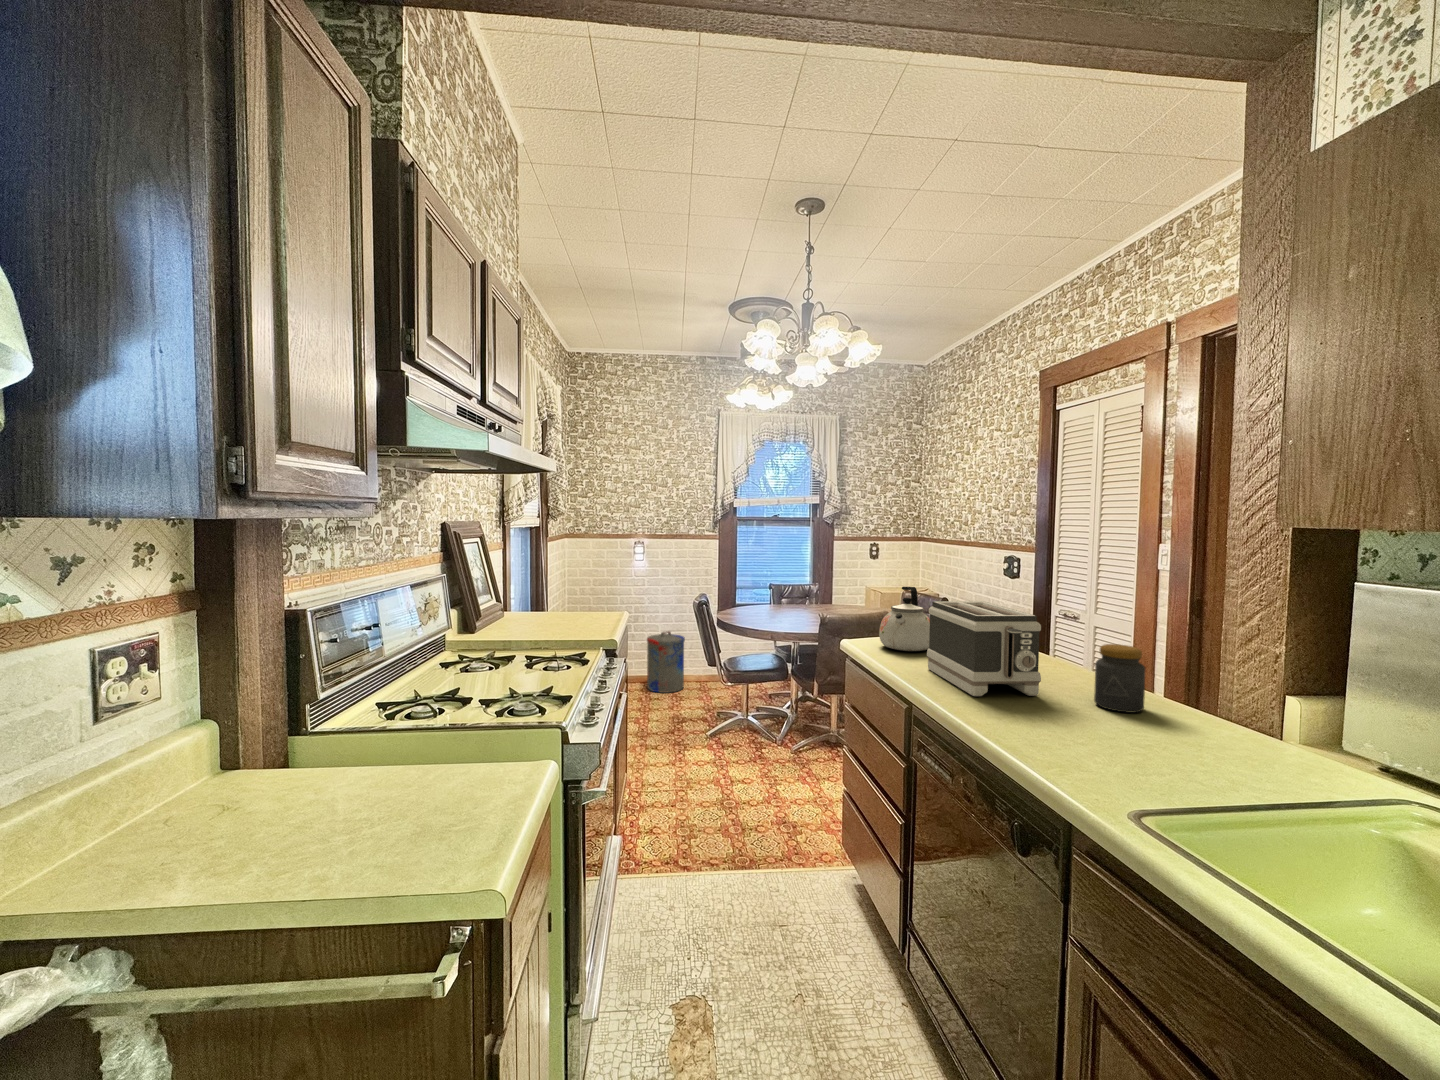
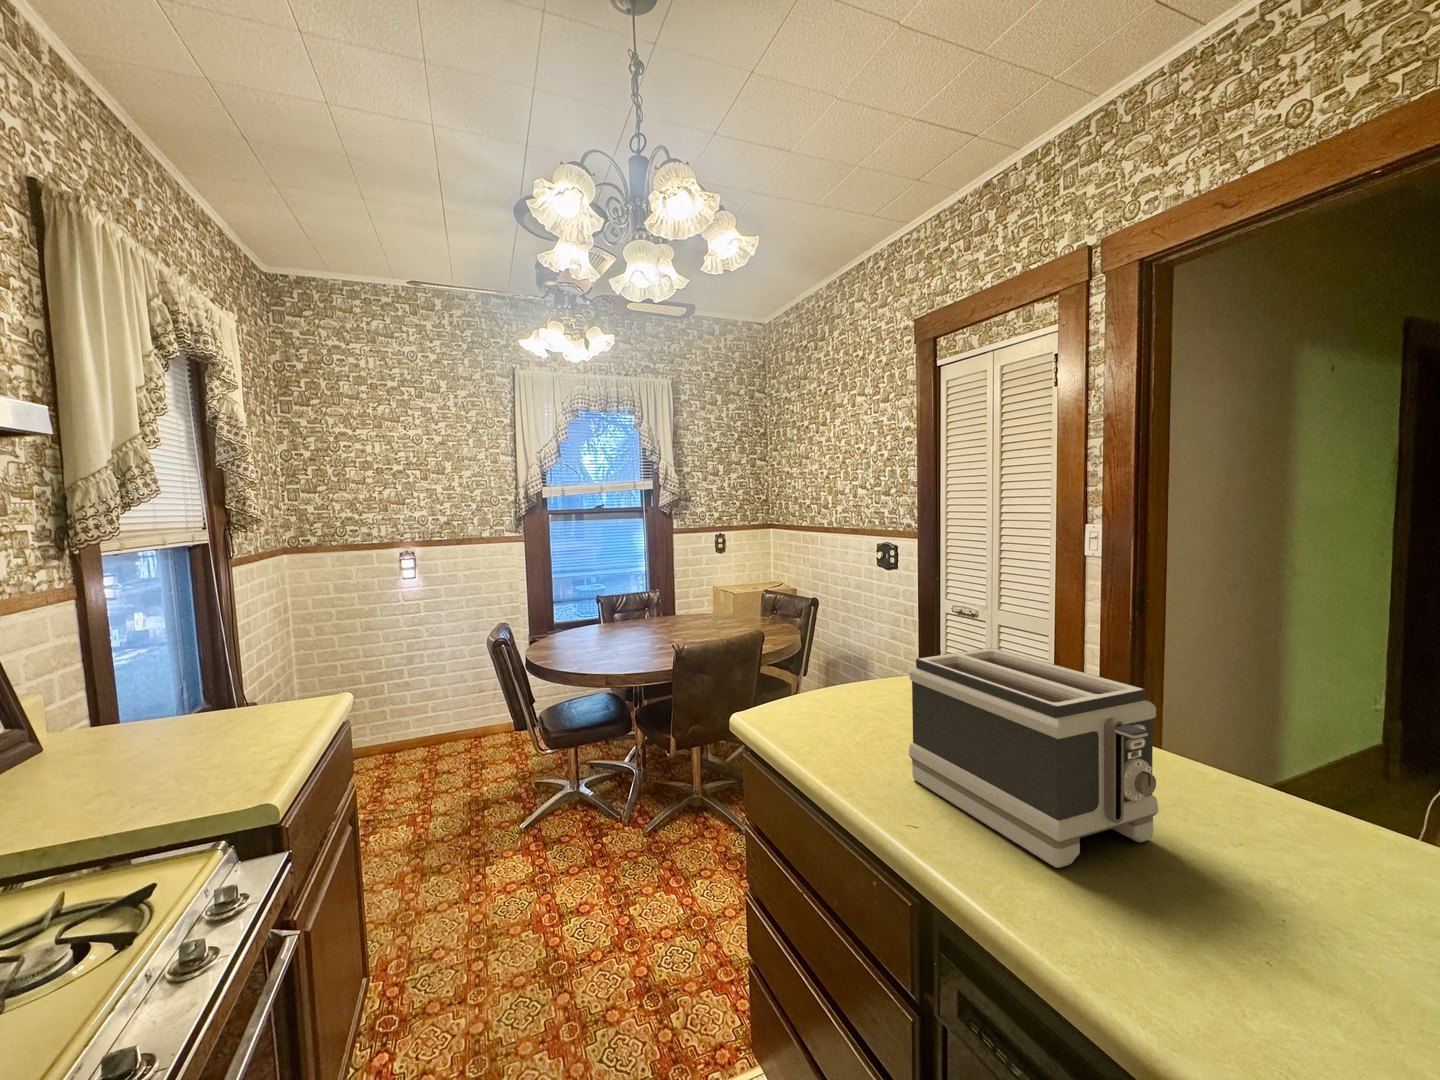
kettle: present [879,587,930,651] -> none [799,619,888,731]
trash can: present [647,631,685,693] -> none [427,671,486,758]
jar: present [1094,644,1146,713] -> none [1249,729,1357,870]

